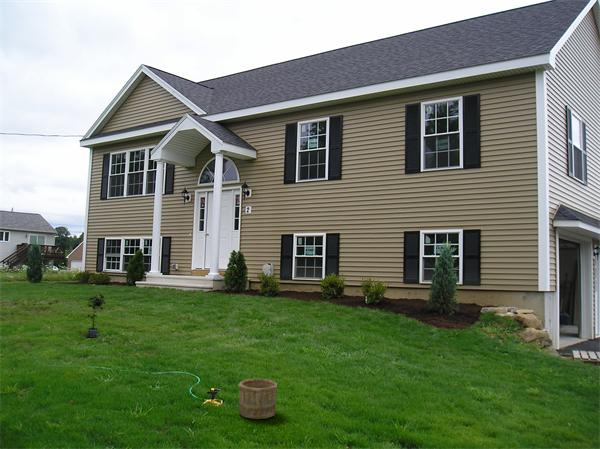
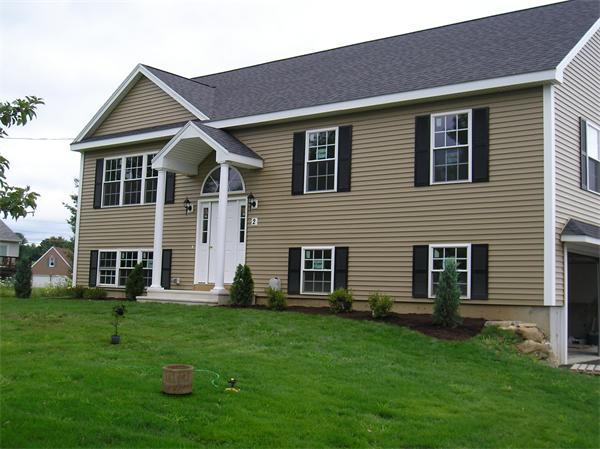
wooden bucket: present [238,378,277,419] -> present [162,364,194,394]

